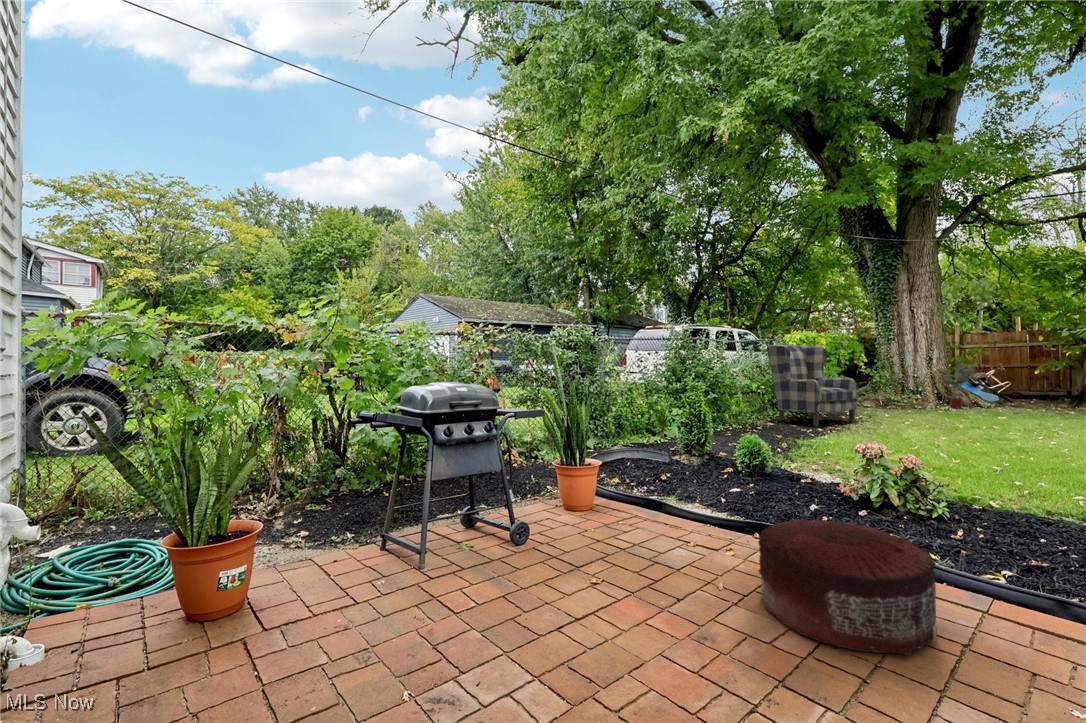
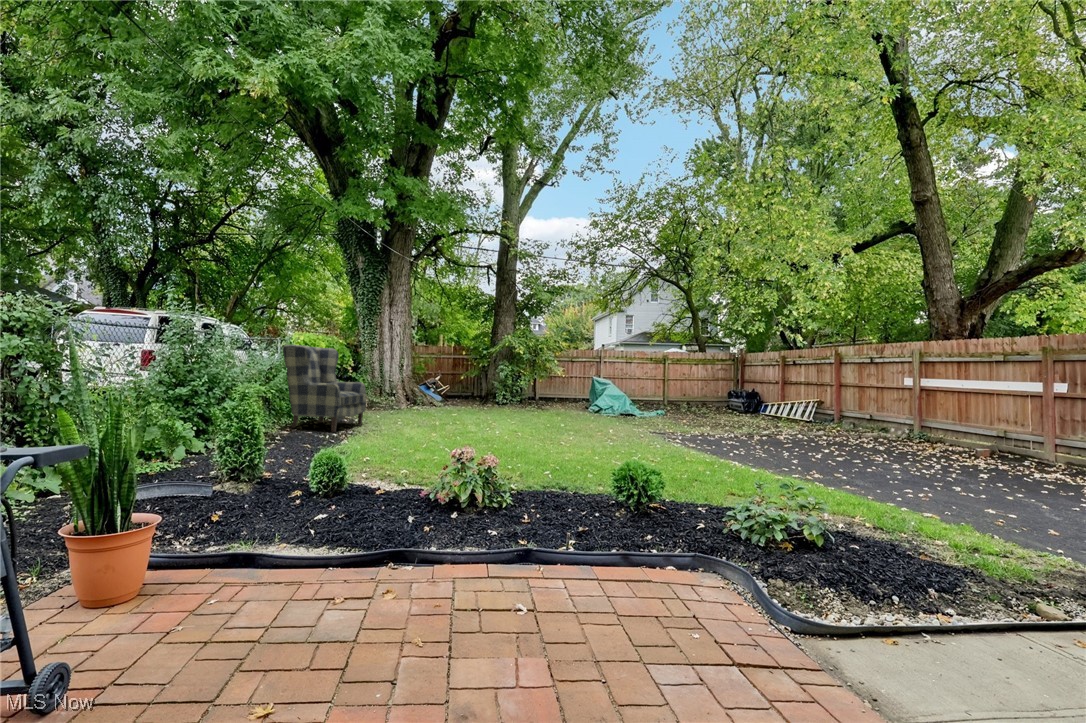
potted tree: present [938,359,975,408] -> none [407,367,433,408]
pouf: present [758,518,937,655] -> none [463,528,609,659]

